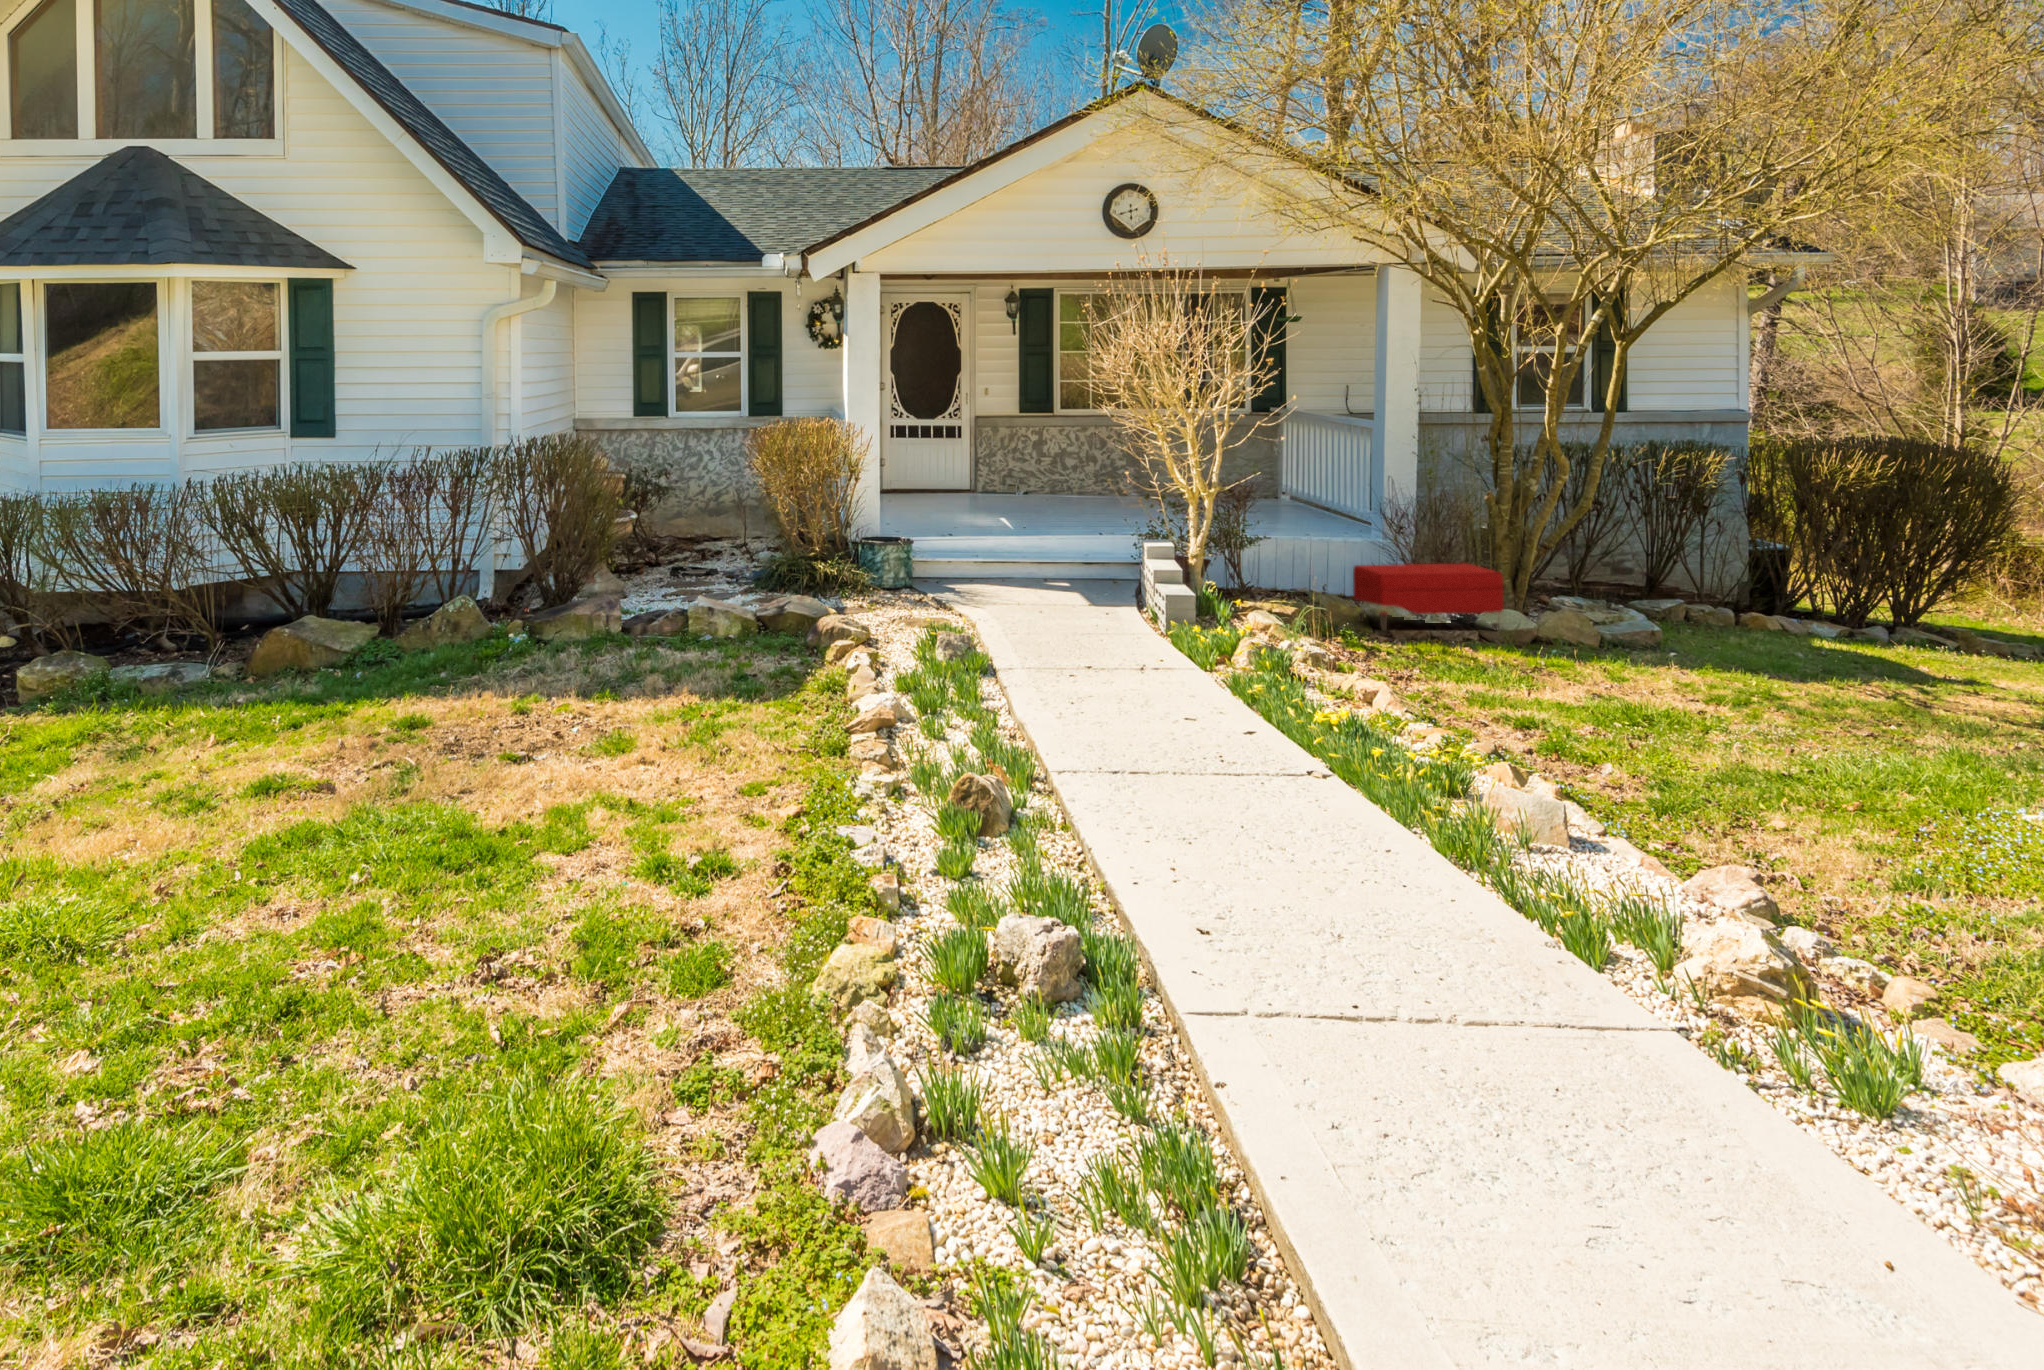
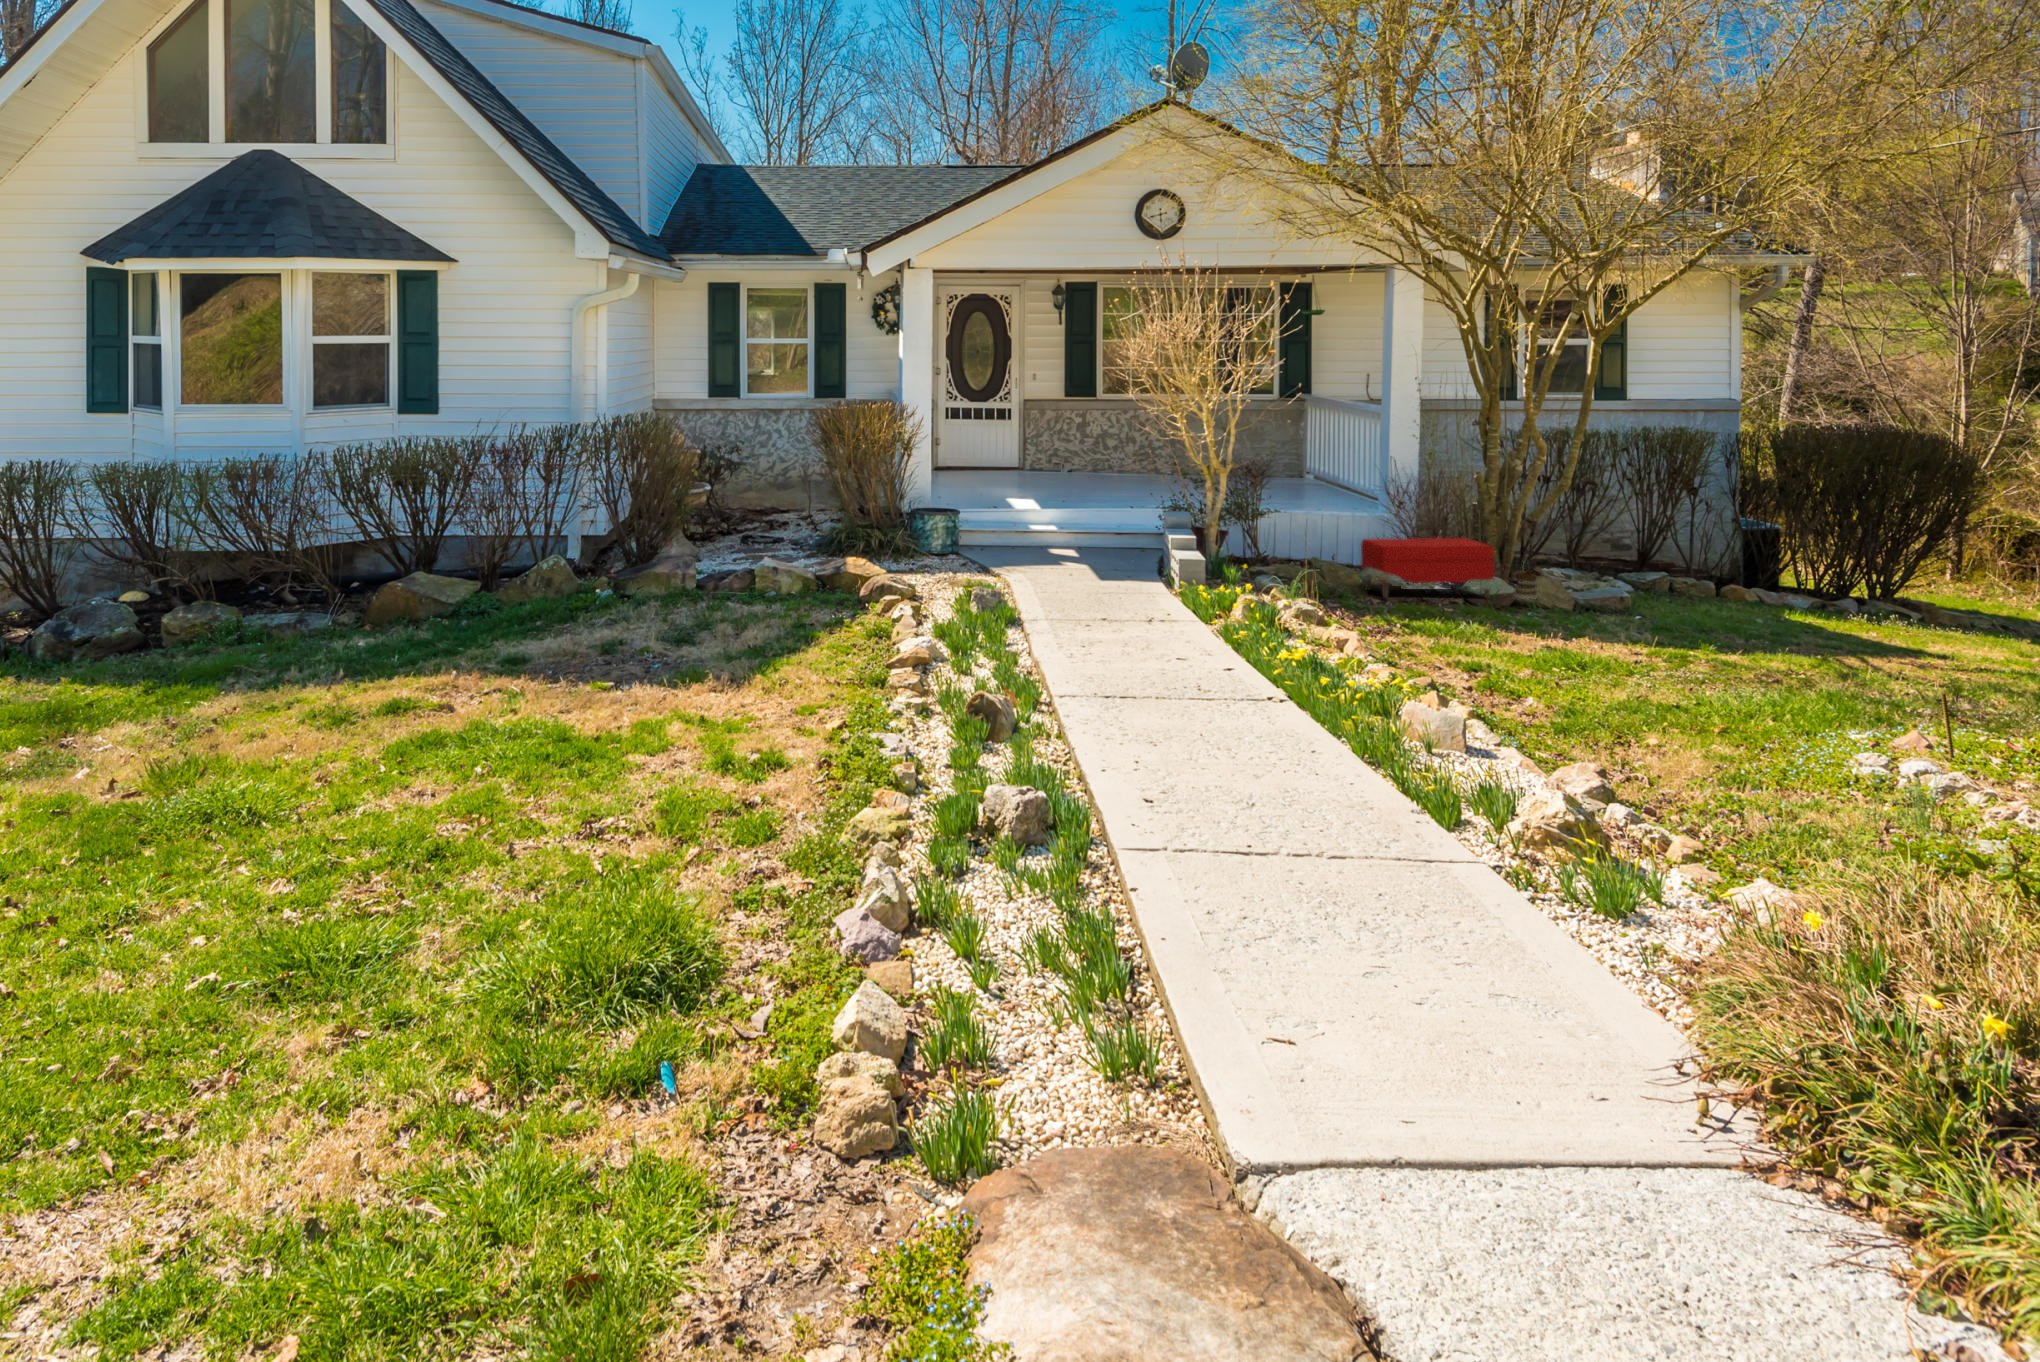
wooden bucket: none [1522,586,1551,631] -> present [1514,562,1538,599]

